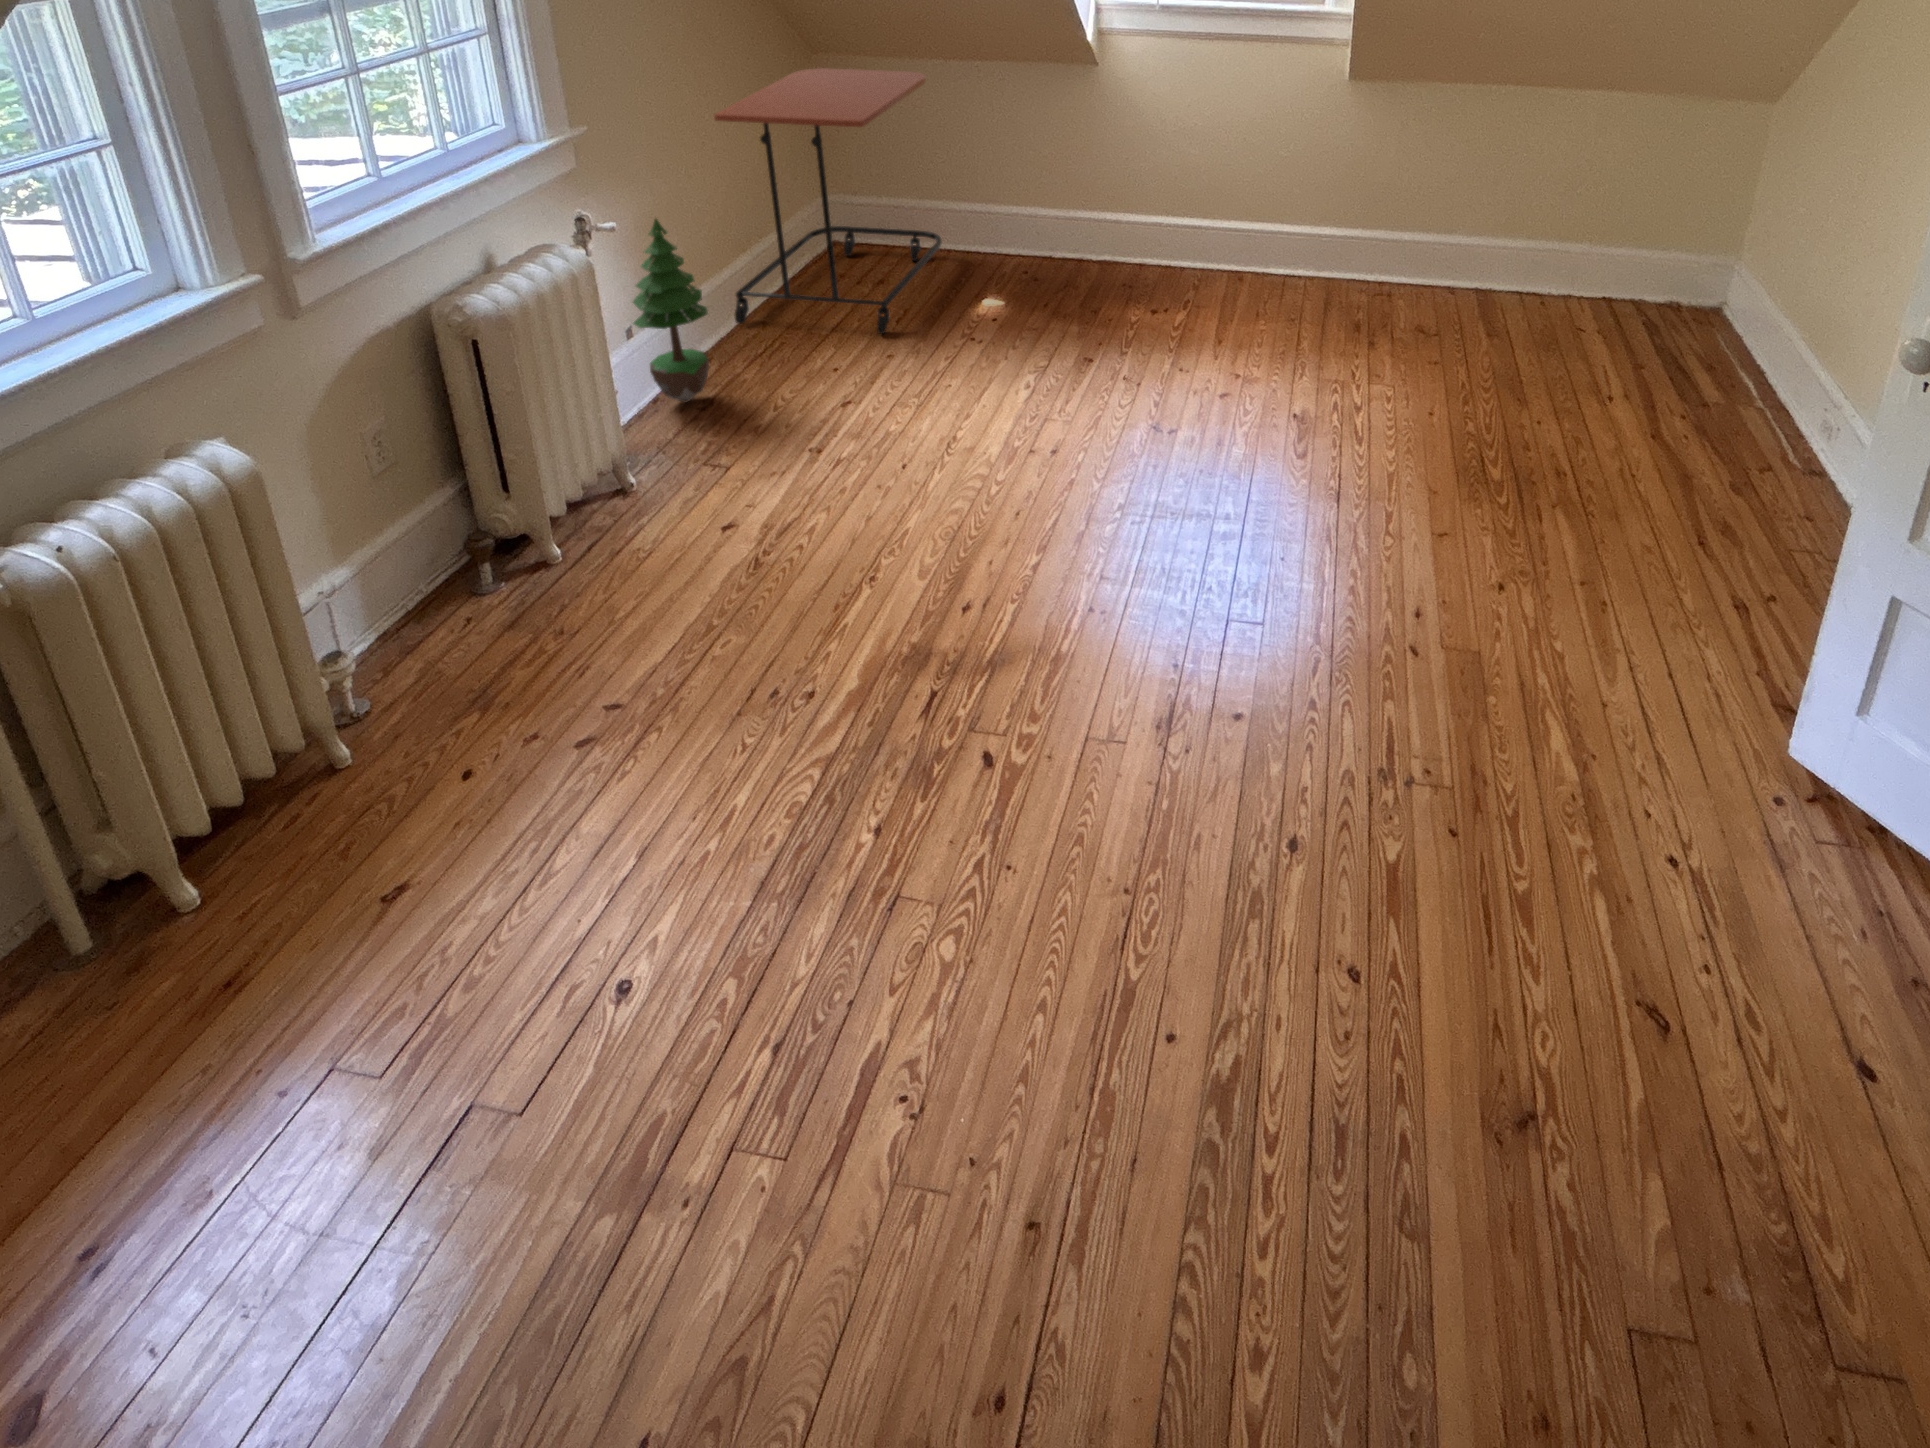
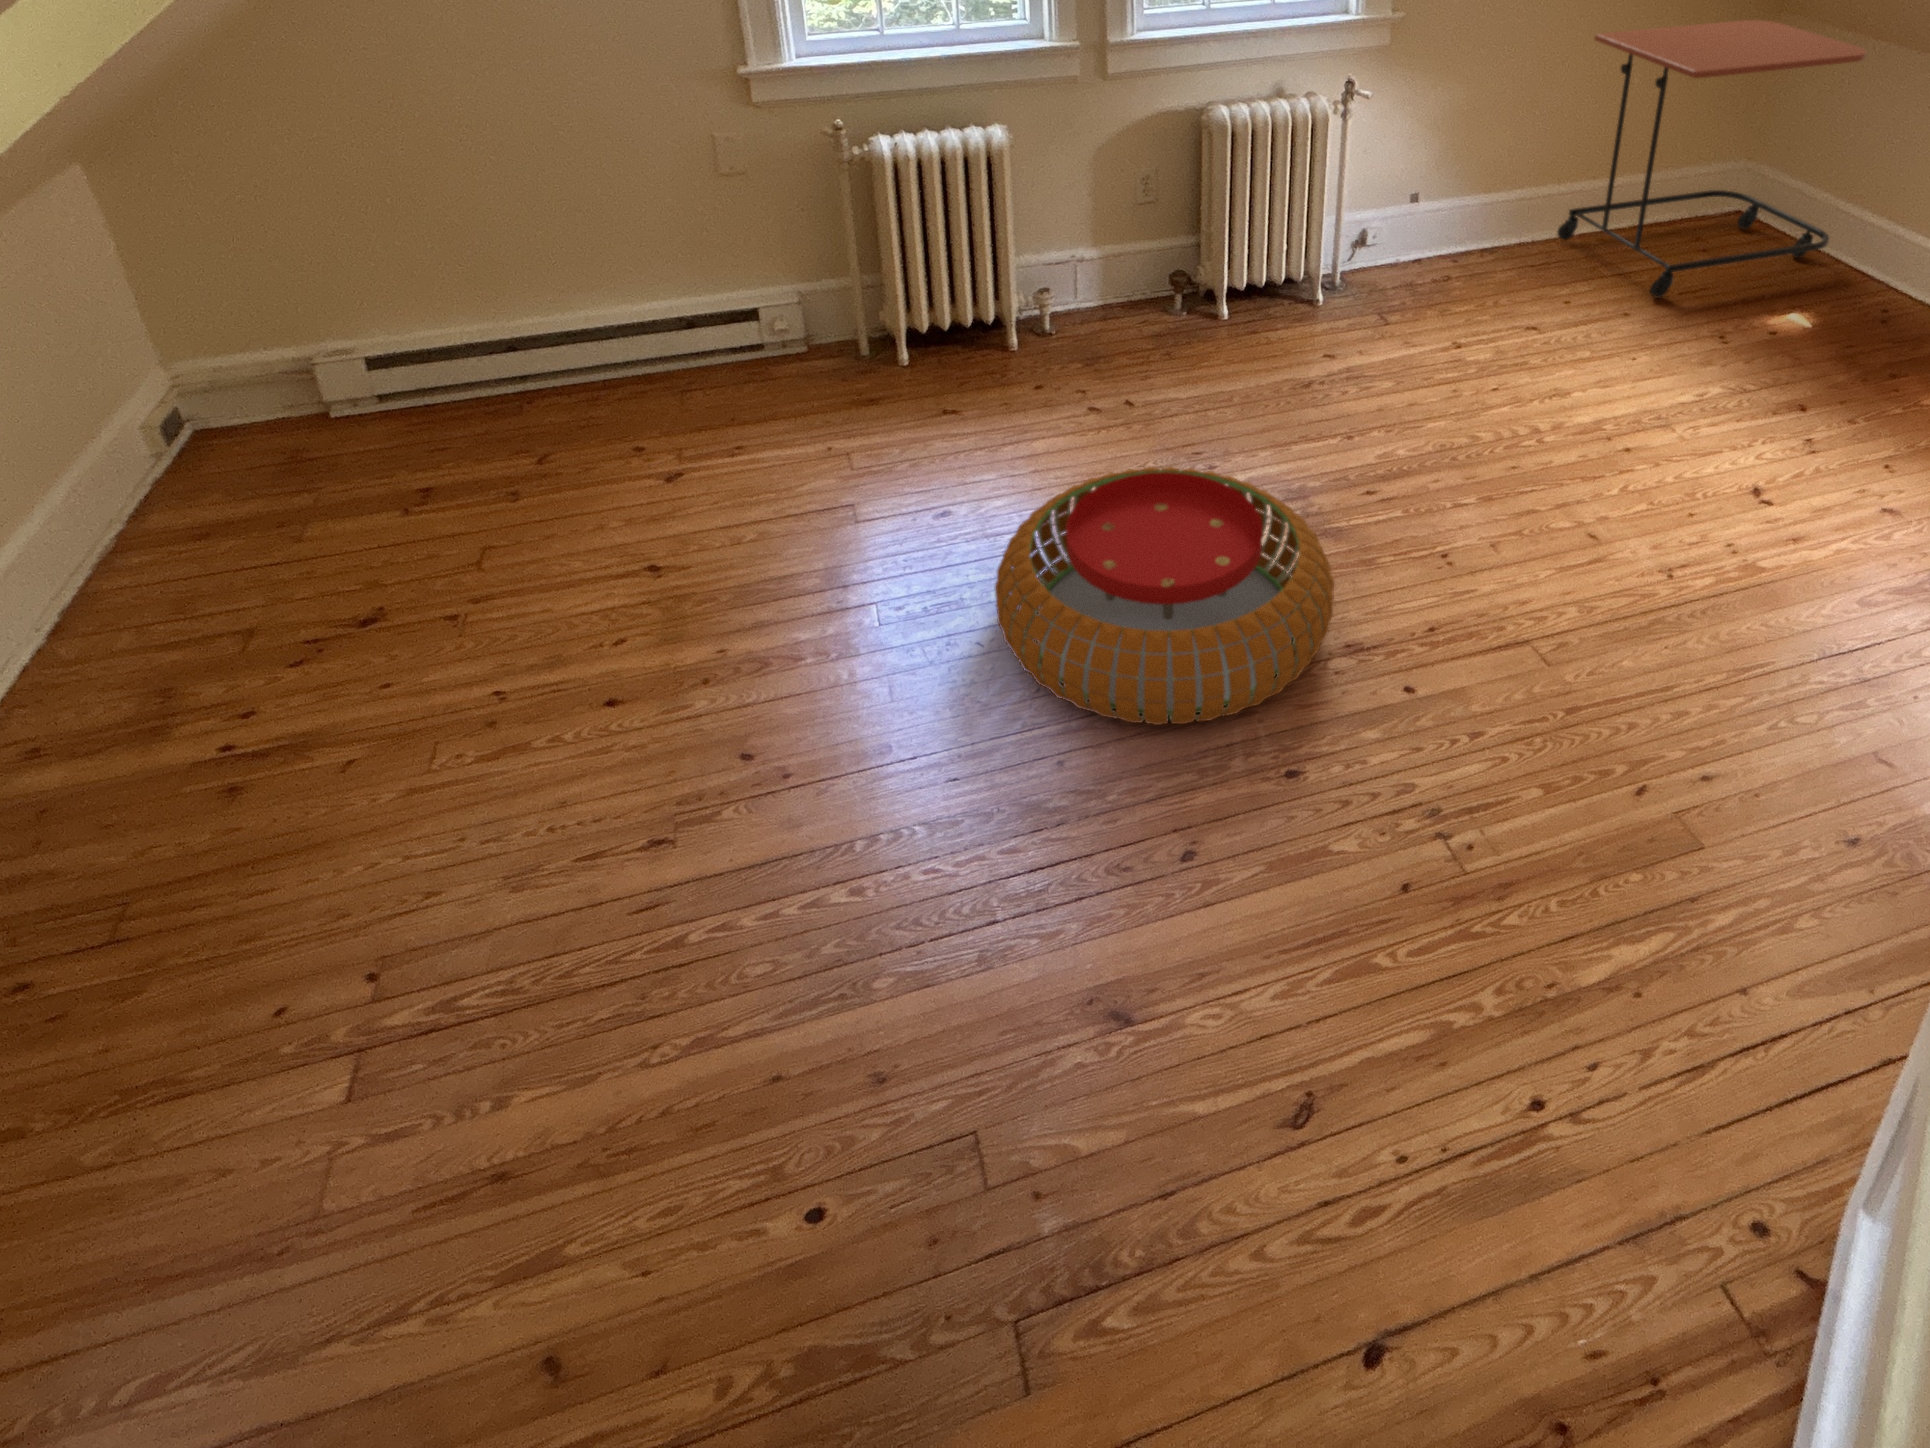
potted tree: present [633,219,709,402] -> none [1411,100,1477,272]
pouf: none [816,647,1222,1004] -> present [995,467,1334,725]

